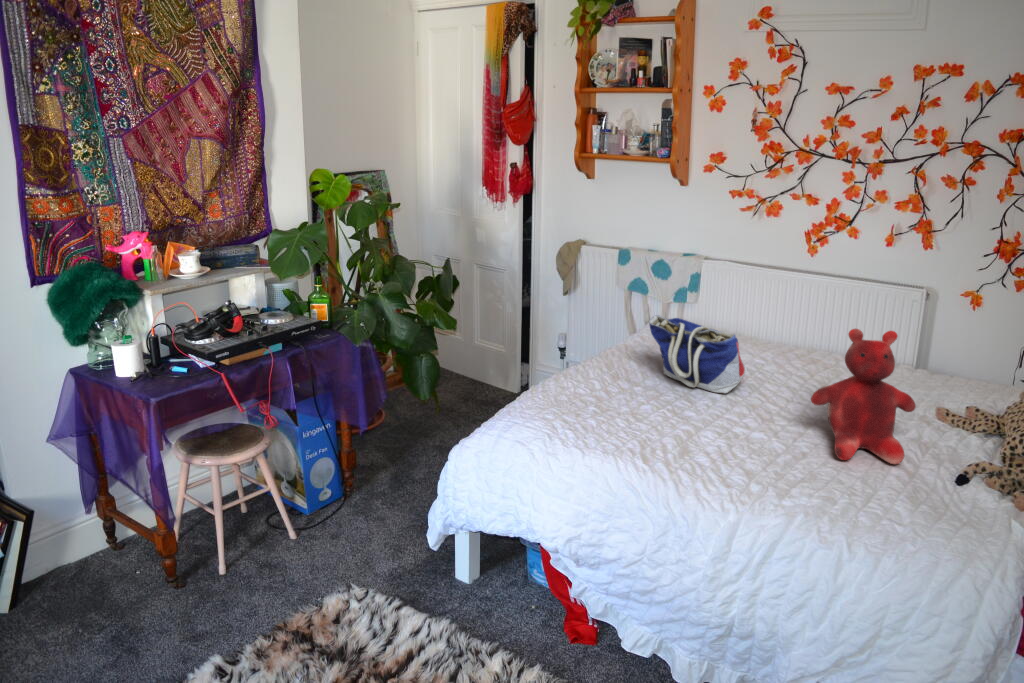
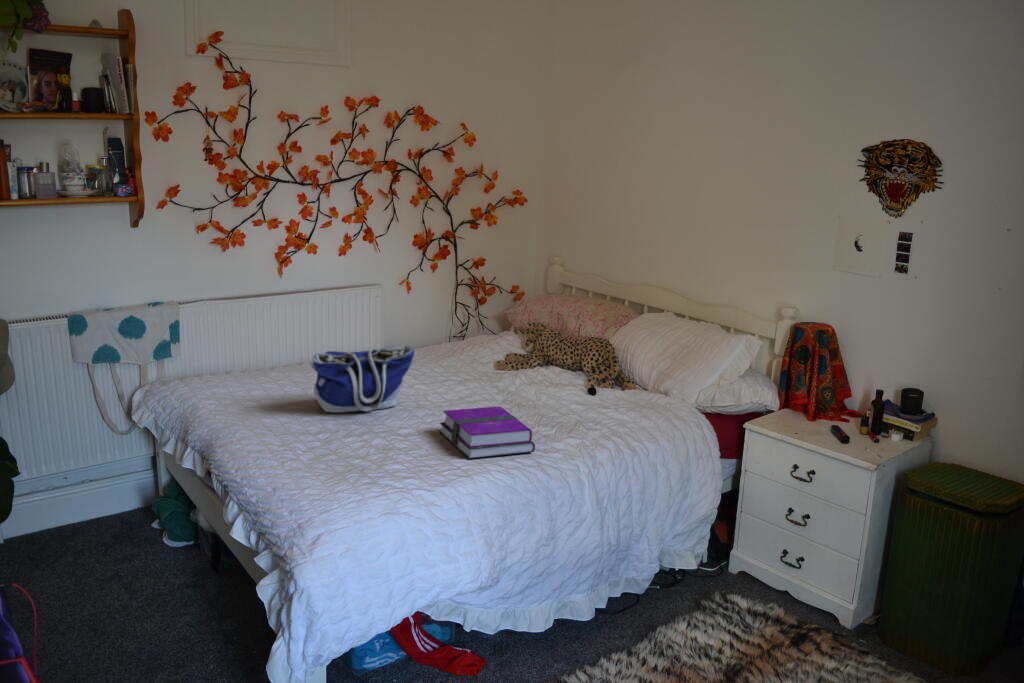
teddy bear: present [811,329,916,464] -> none [496,304,565,407]
hardback book: none [618,403,740,474] -> present [440,407,535,459]

